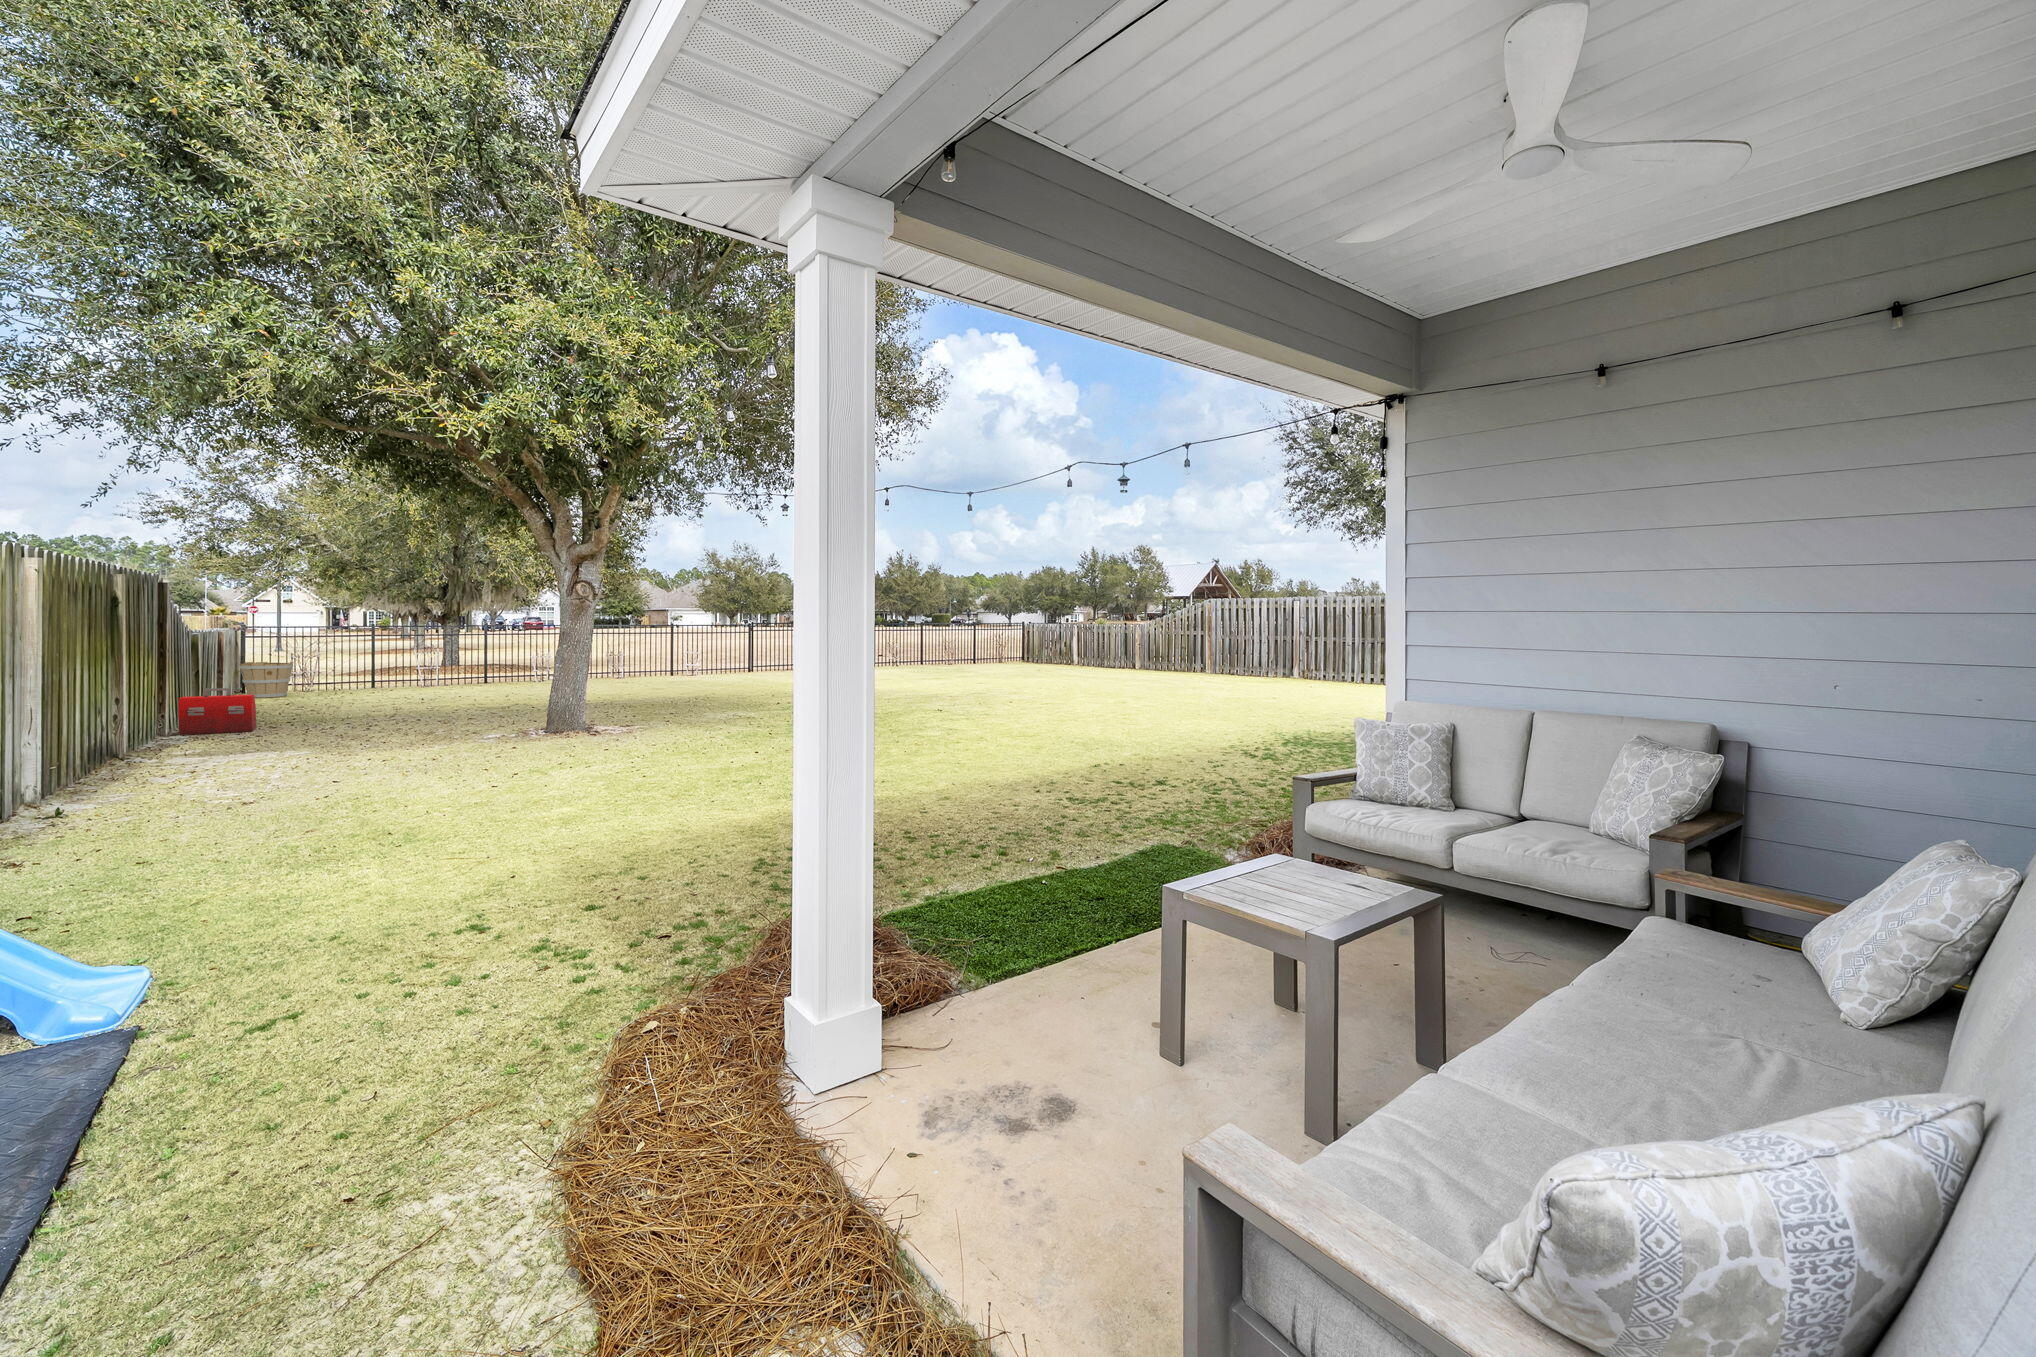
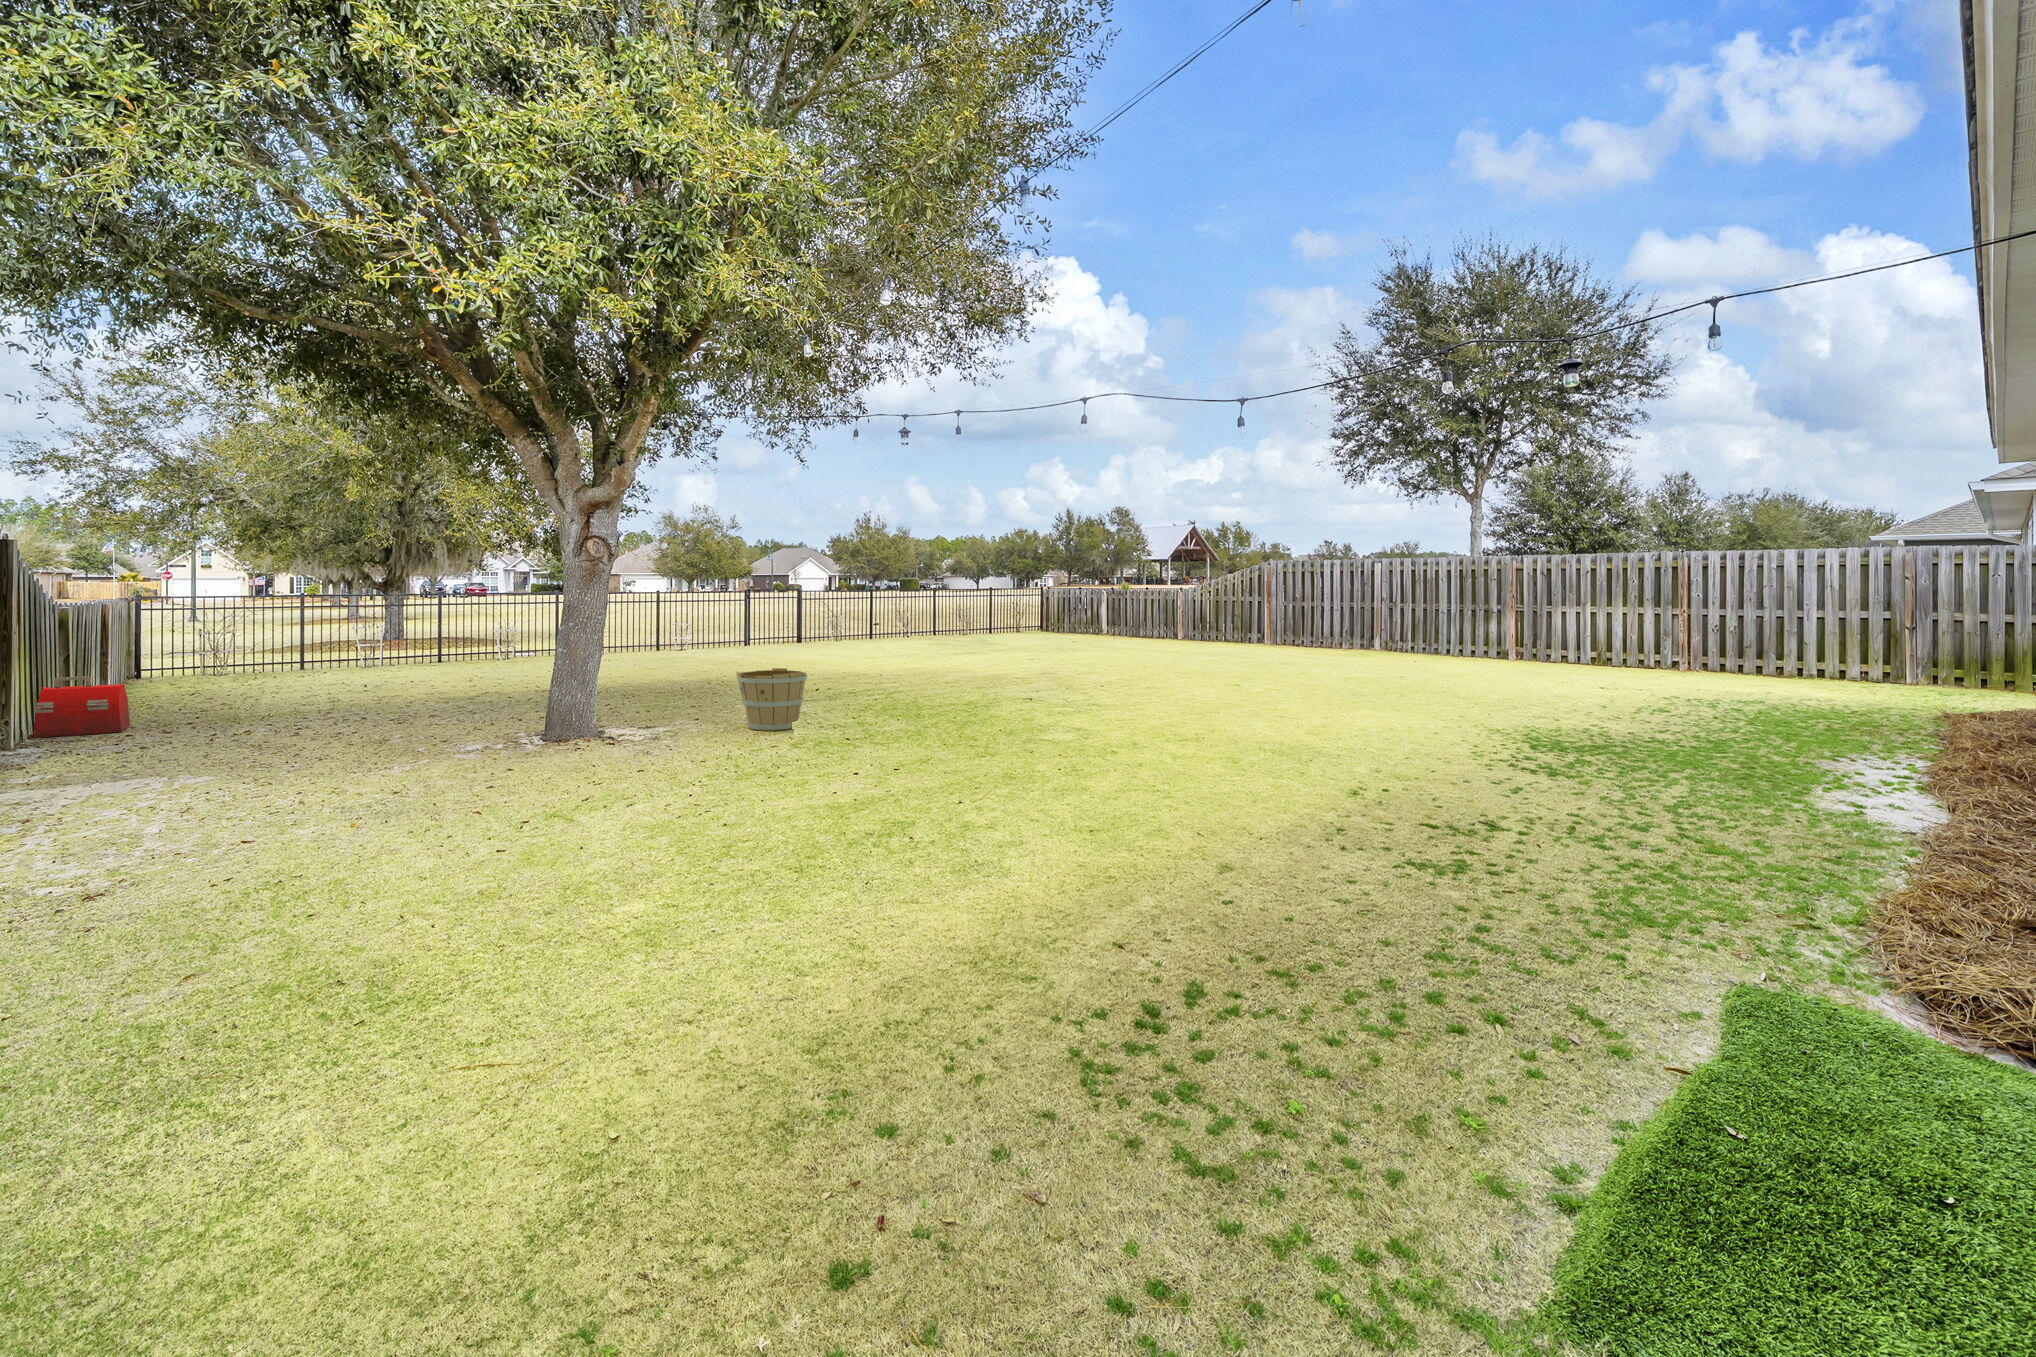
wooden bucket: present [238,662,293,698] -> present [736,668,807,731]

